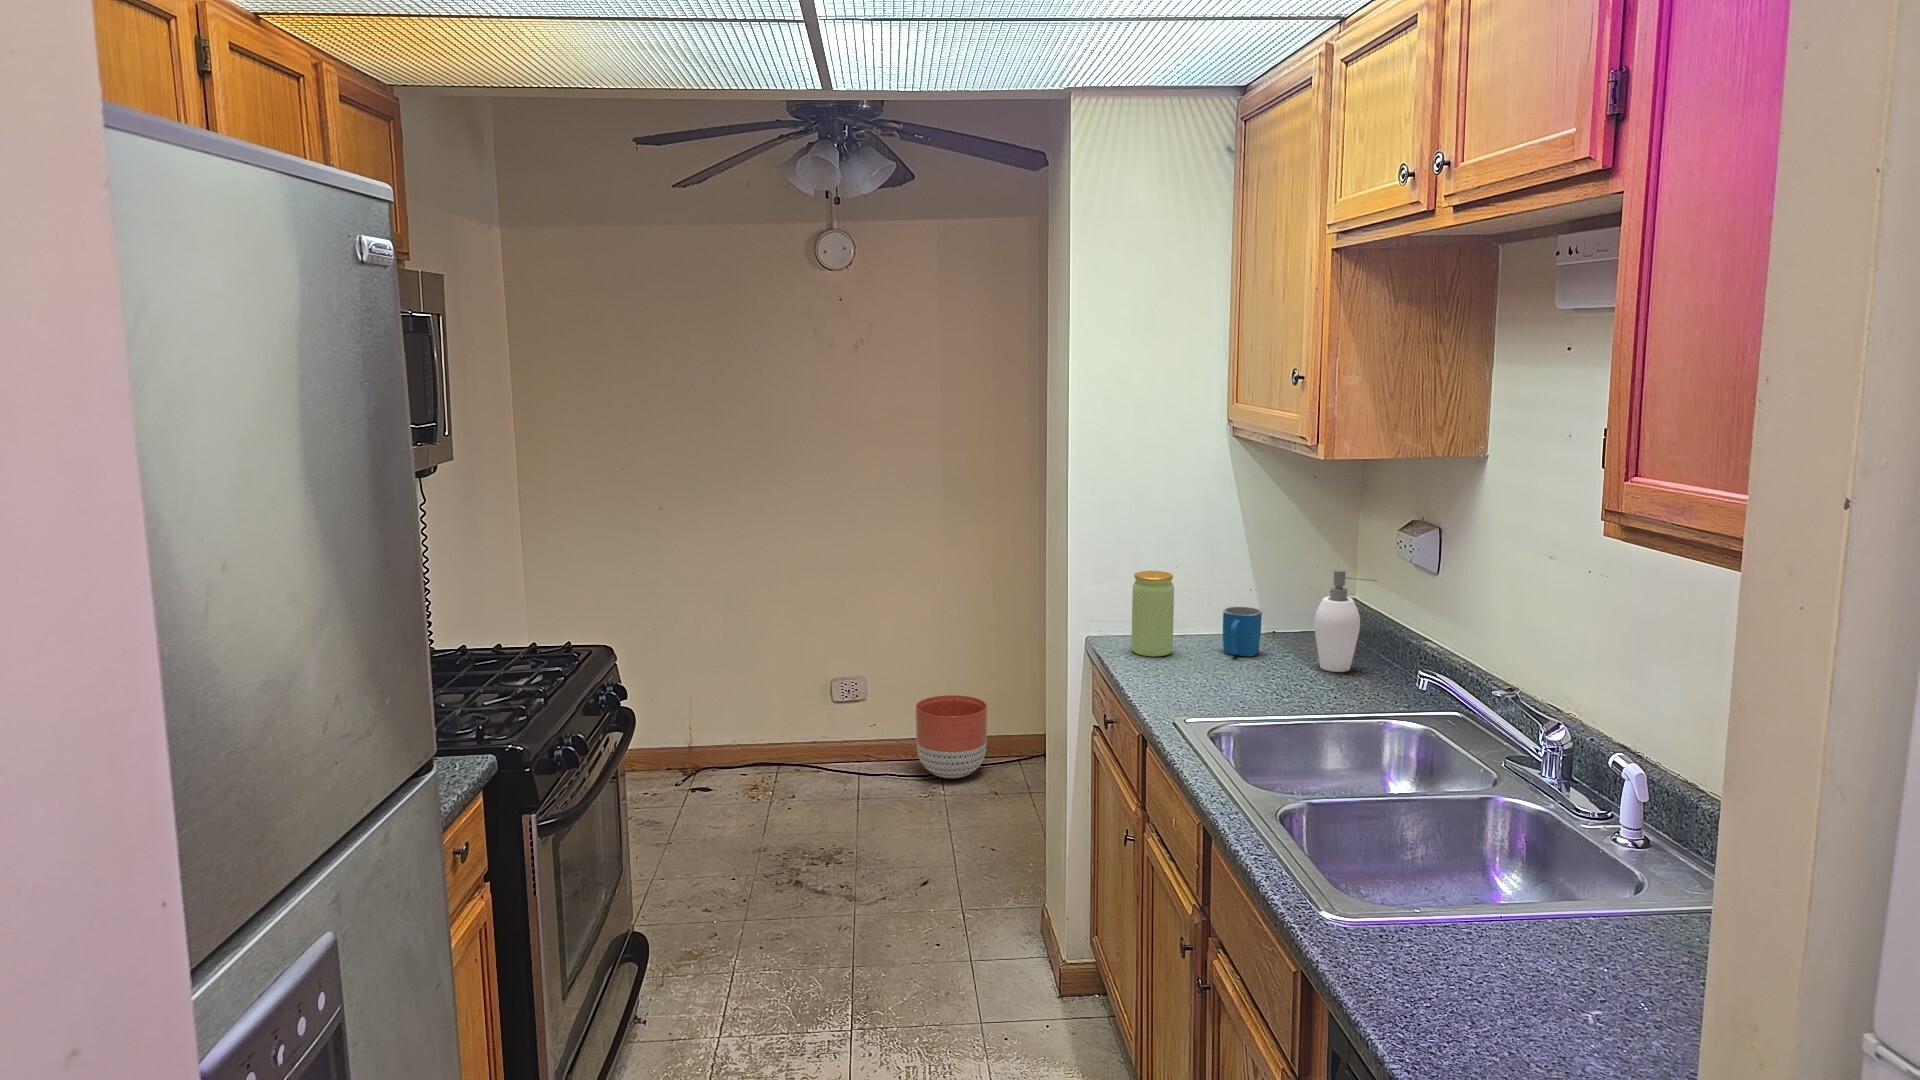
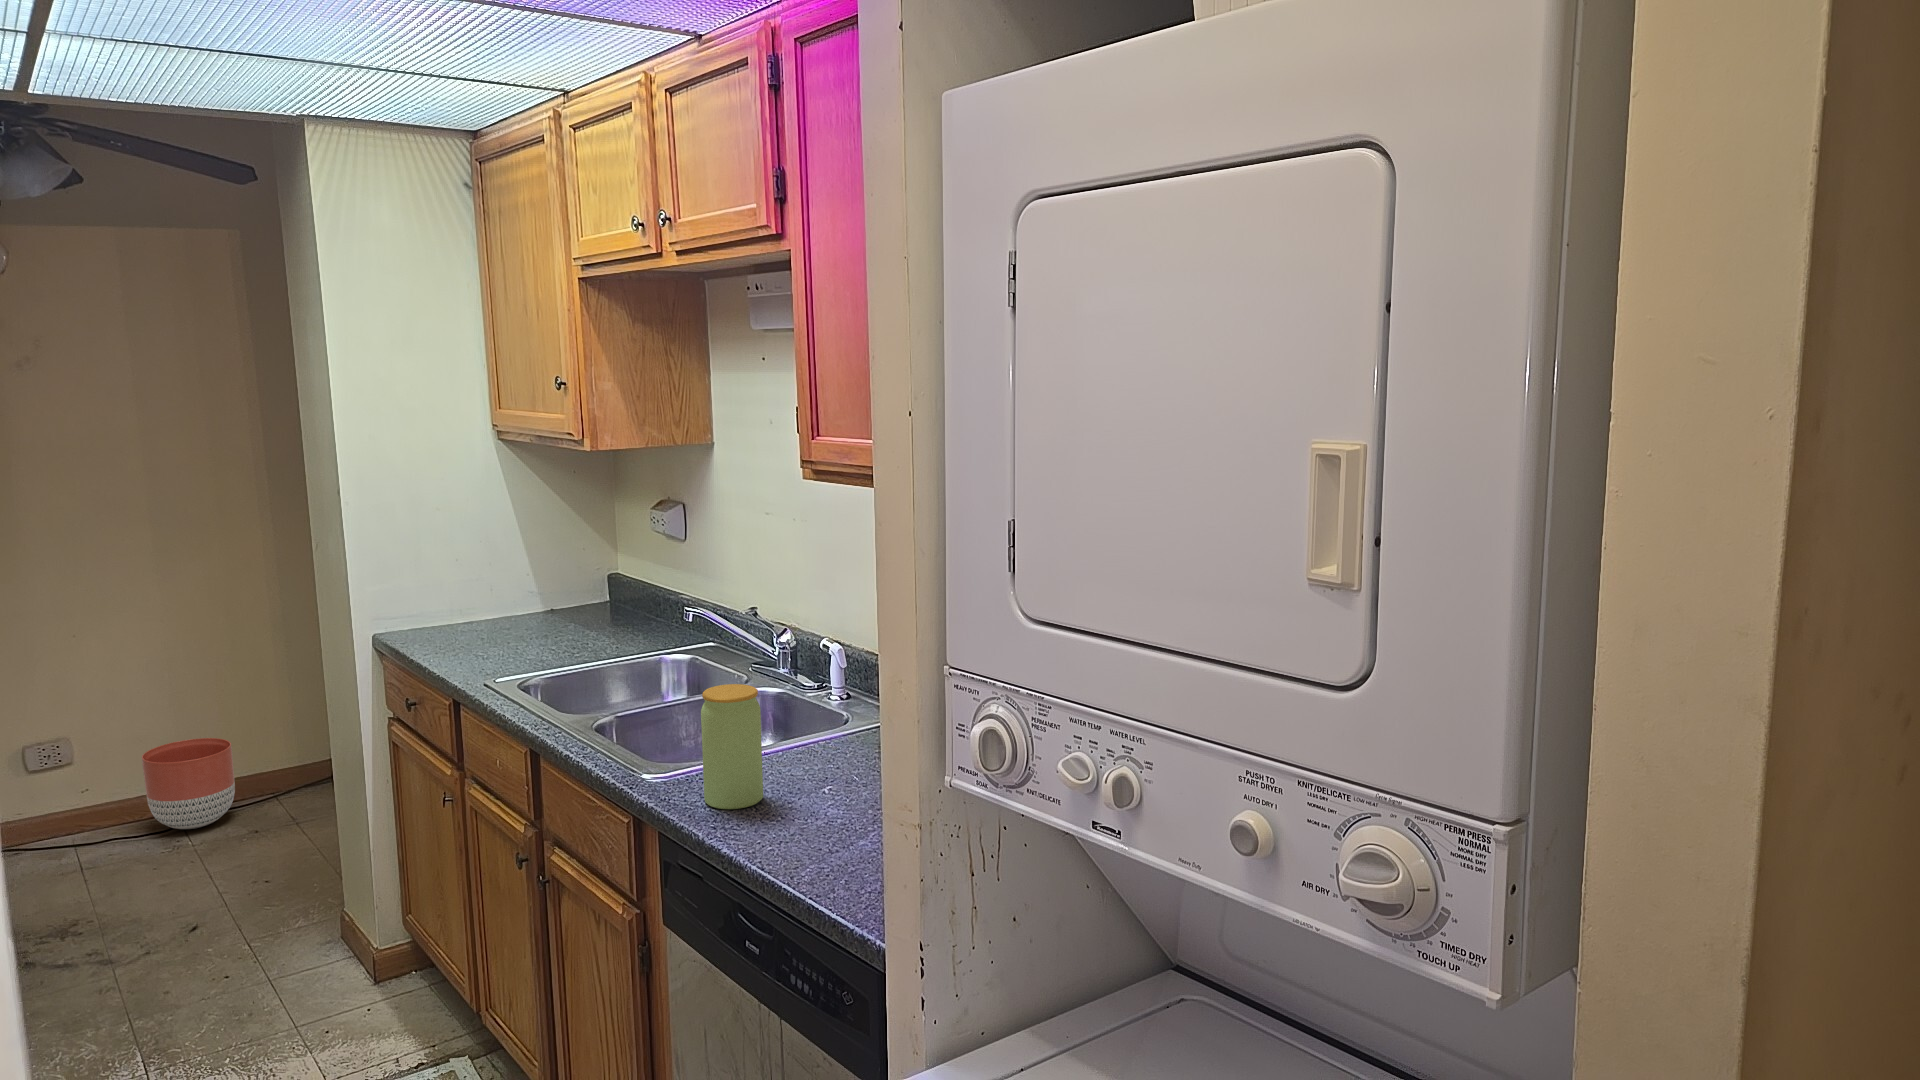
soap dispenser: present [1314,569,1377,672] -> none [586,544,635,630]
jar: present [1131,571,1174,656] -> present [701,684,763,809]
mug: present [1223,607,1262,656] -> none [504,587,539,630]

